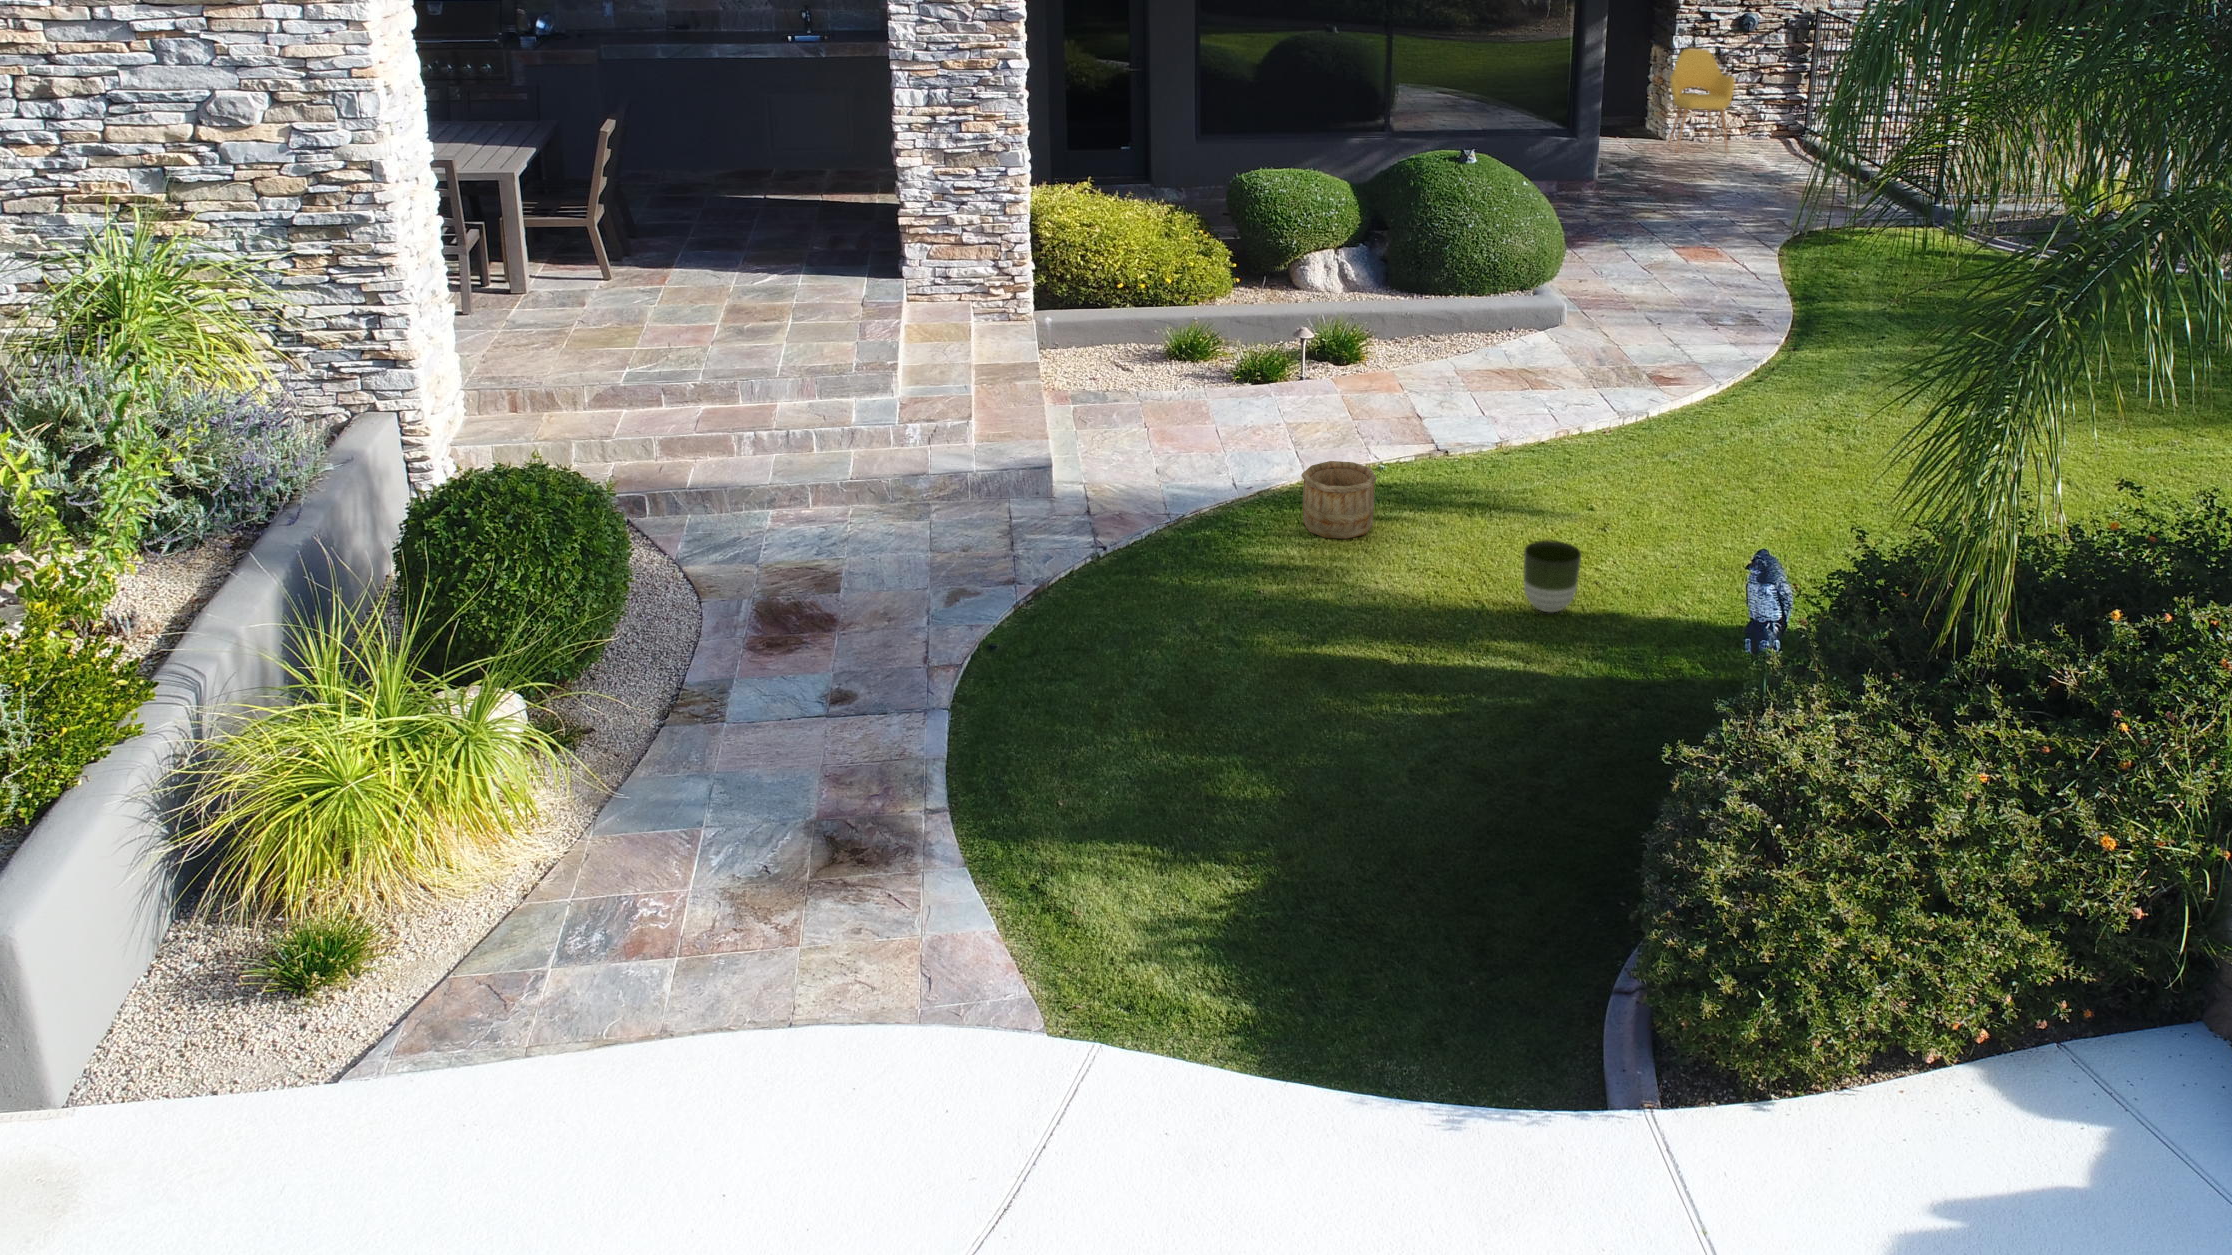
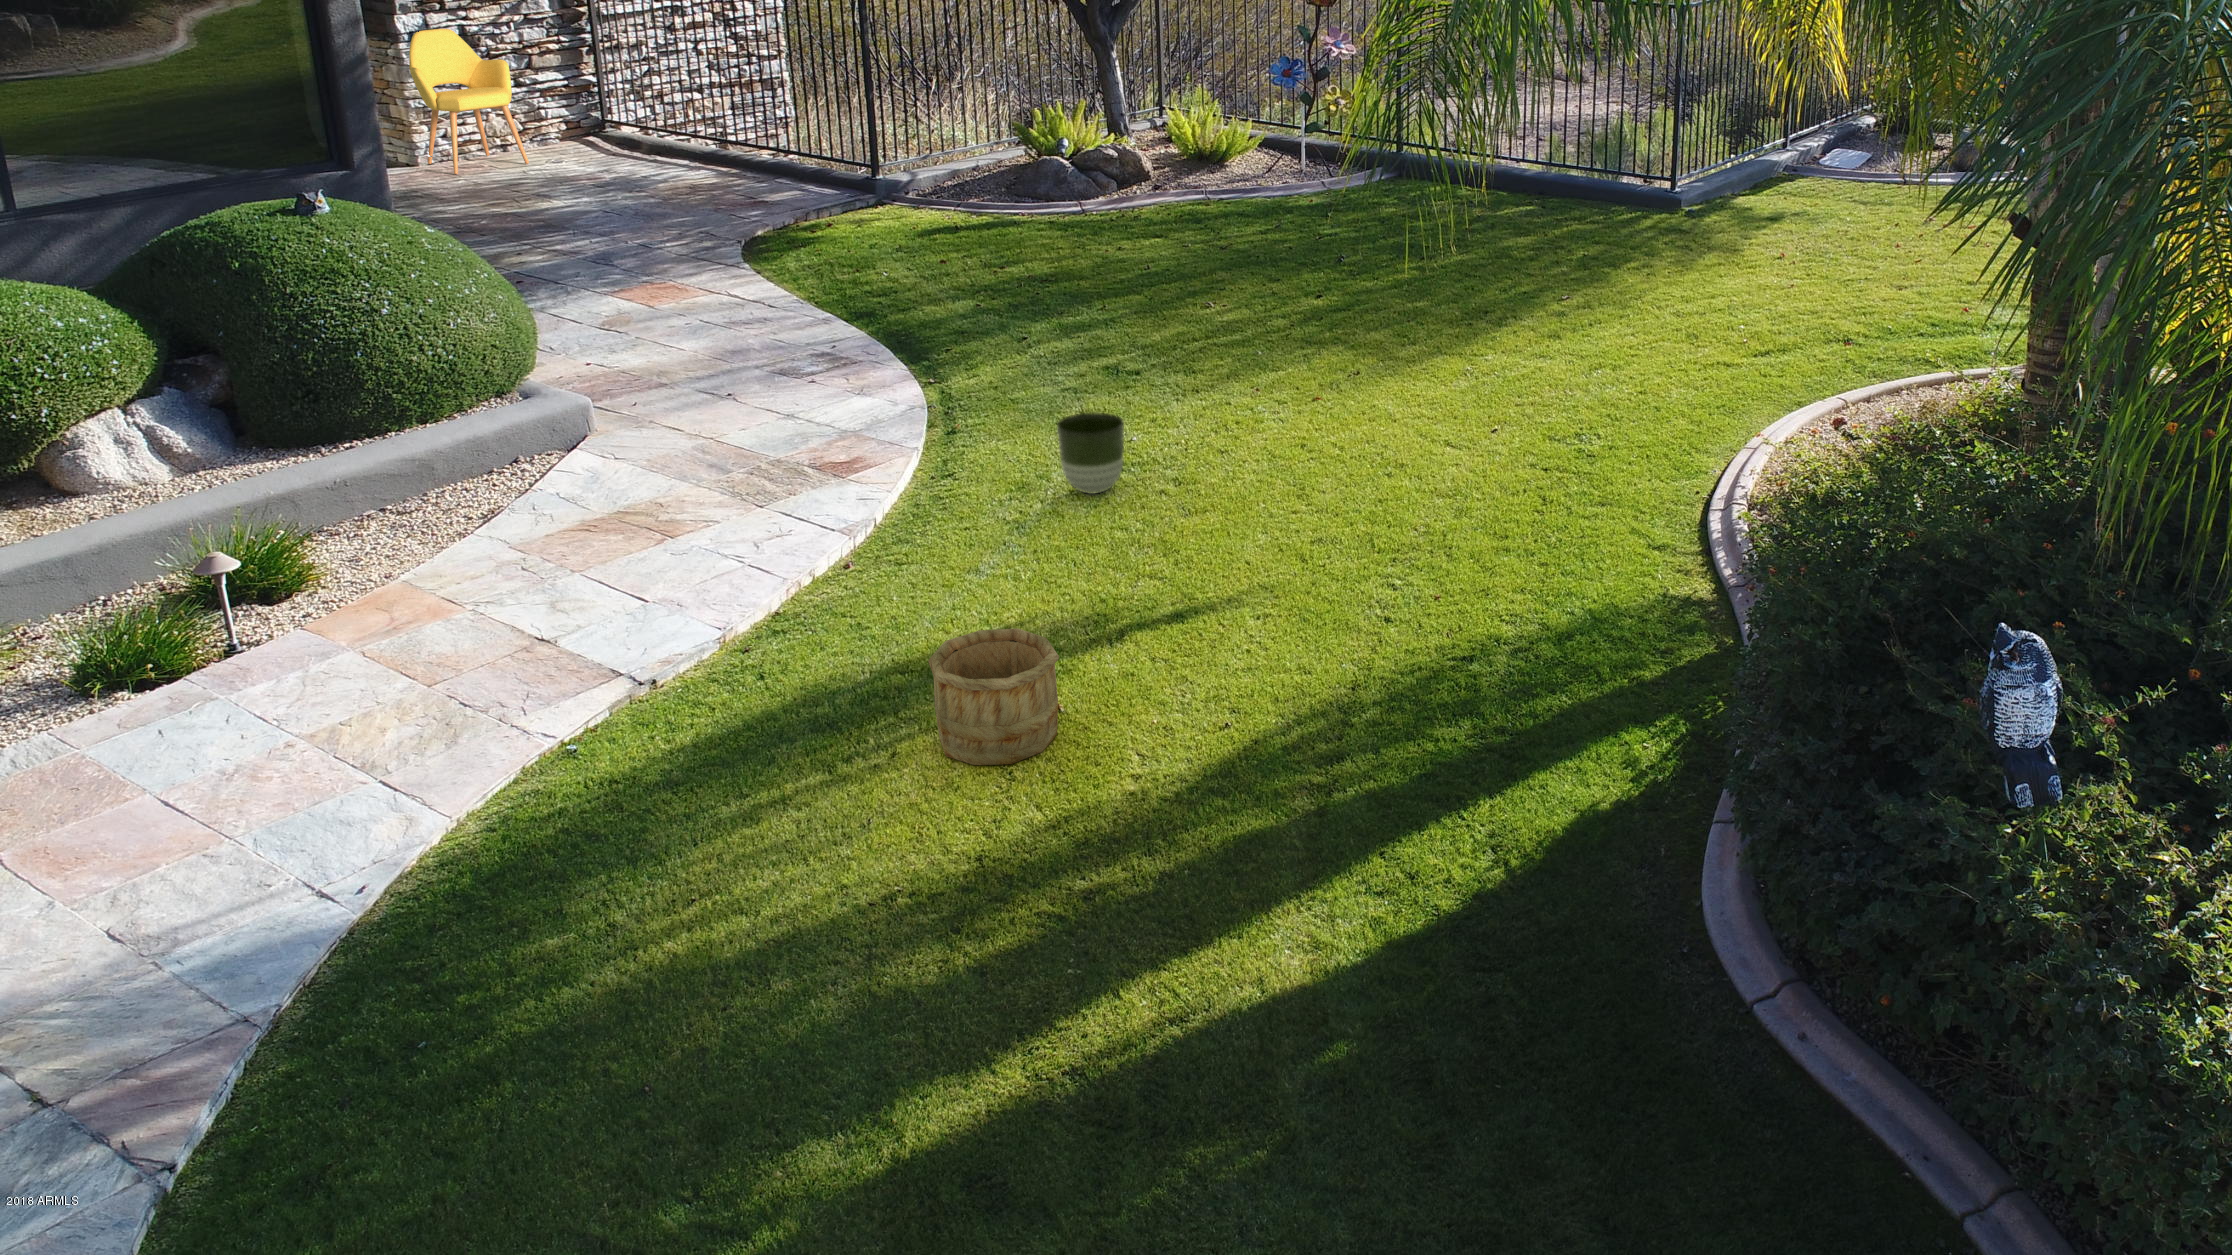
wooden bucket: present [1301,461,1377,539] -> present [928,628,1059,765]
planter: present [1524,540,1581,612] -> present [1057,412,1124,494]

